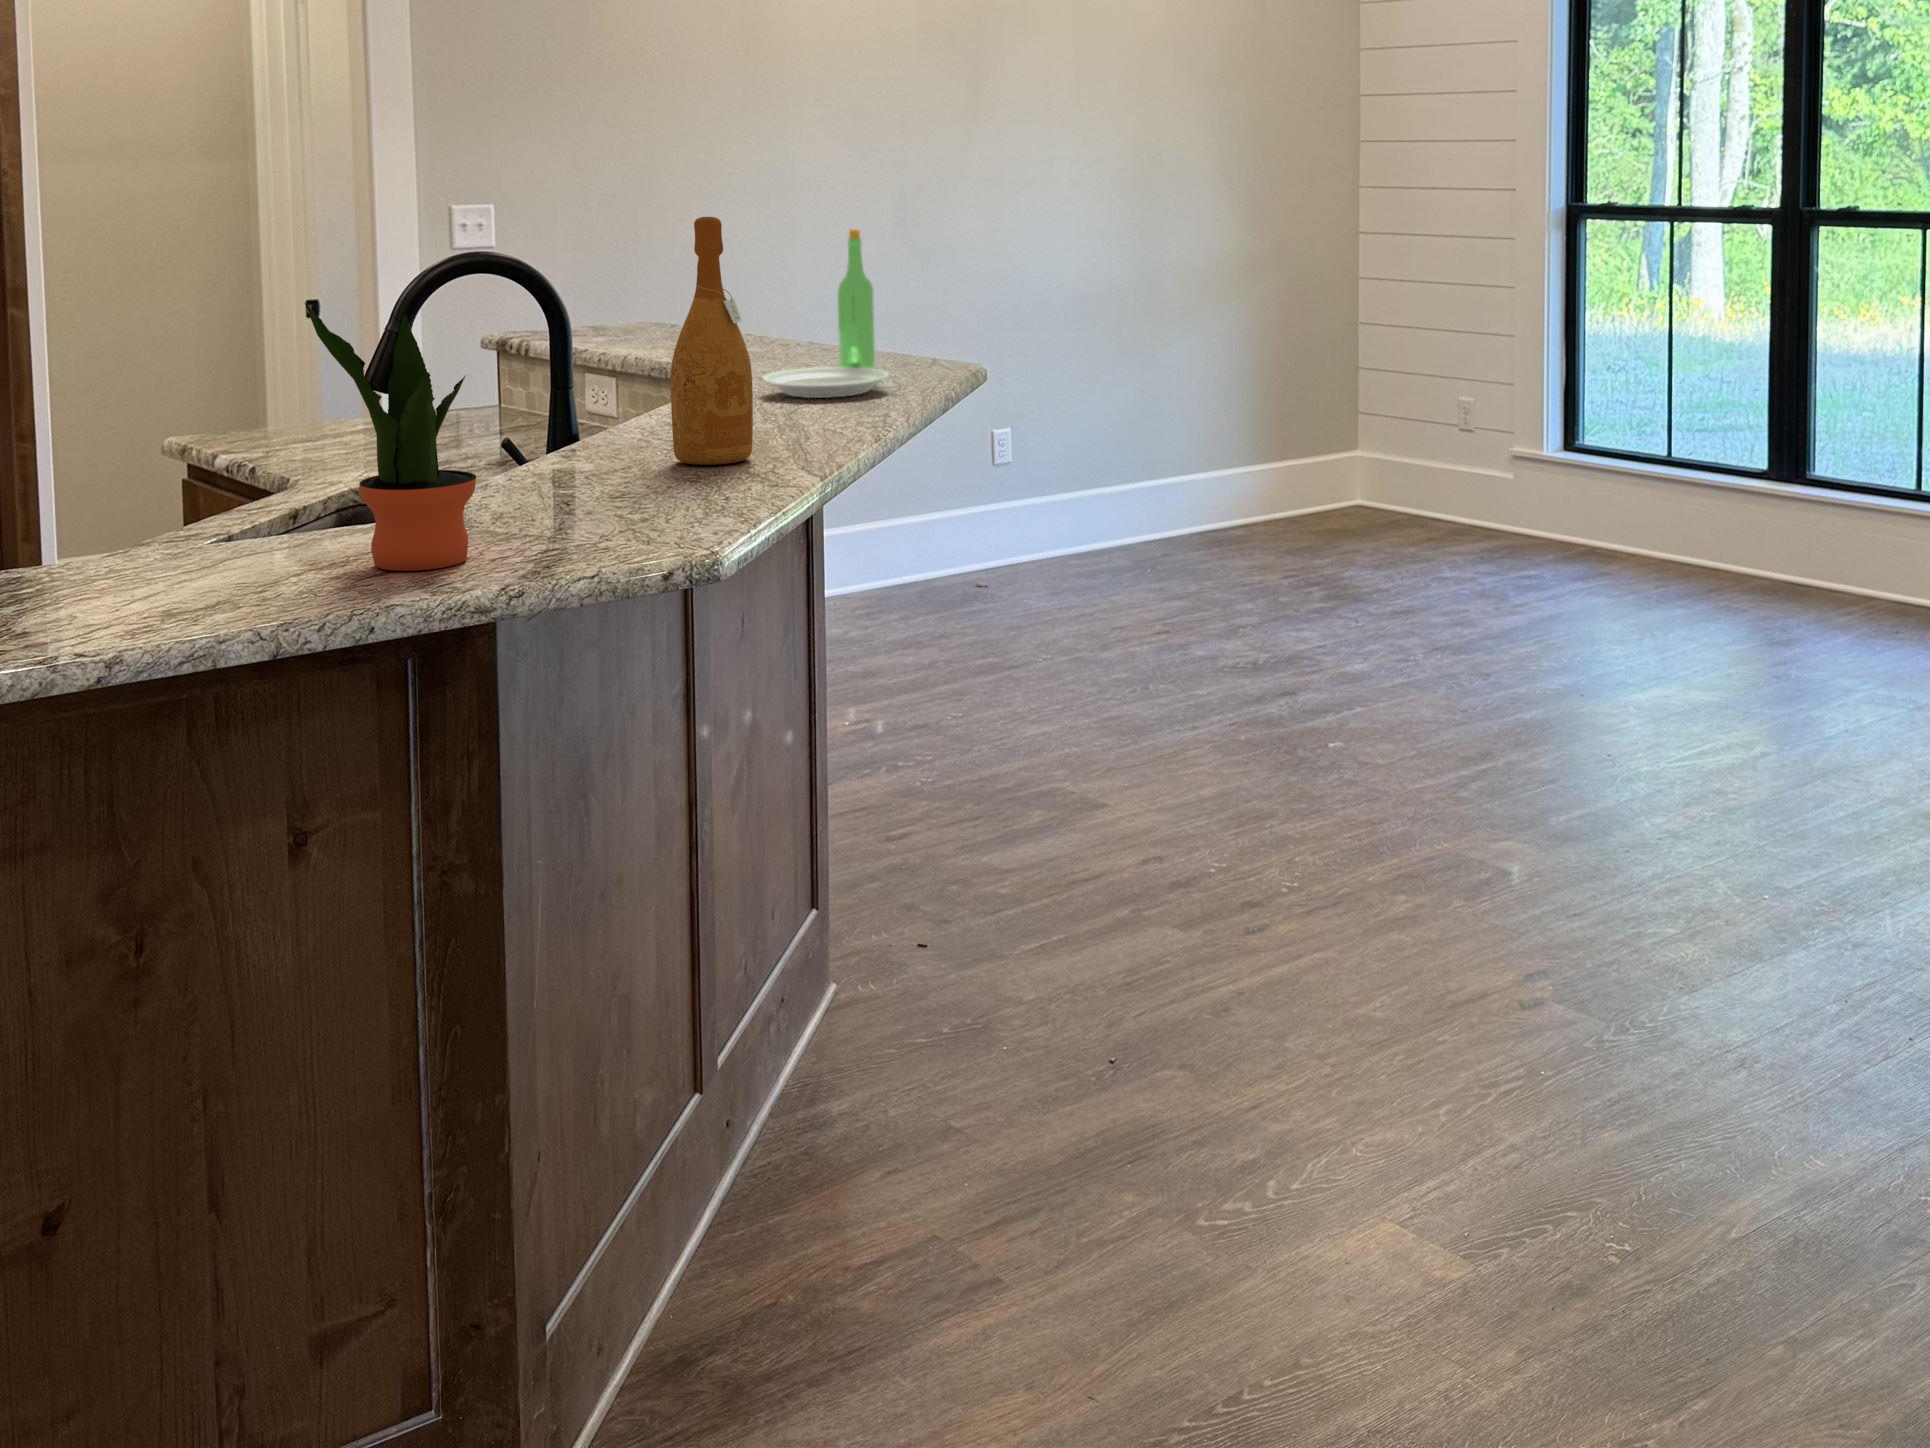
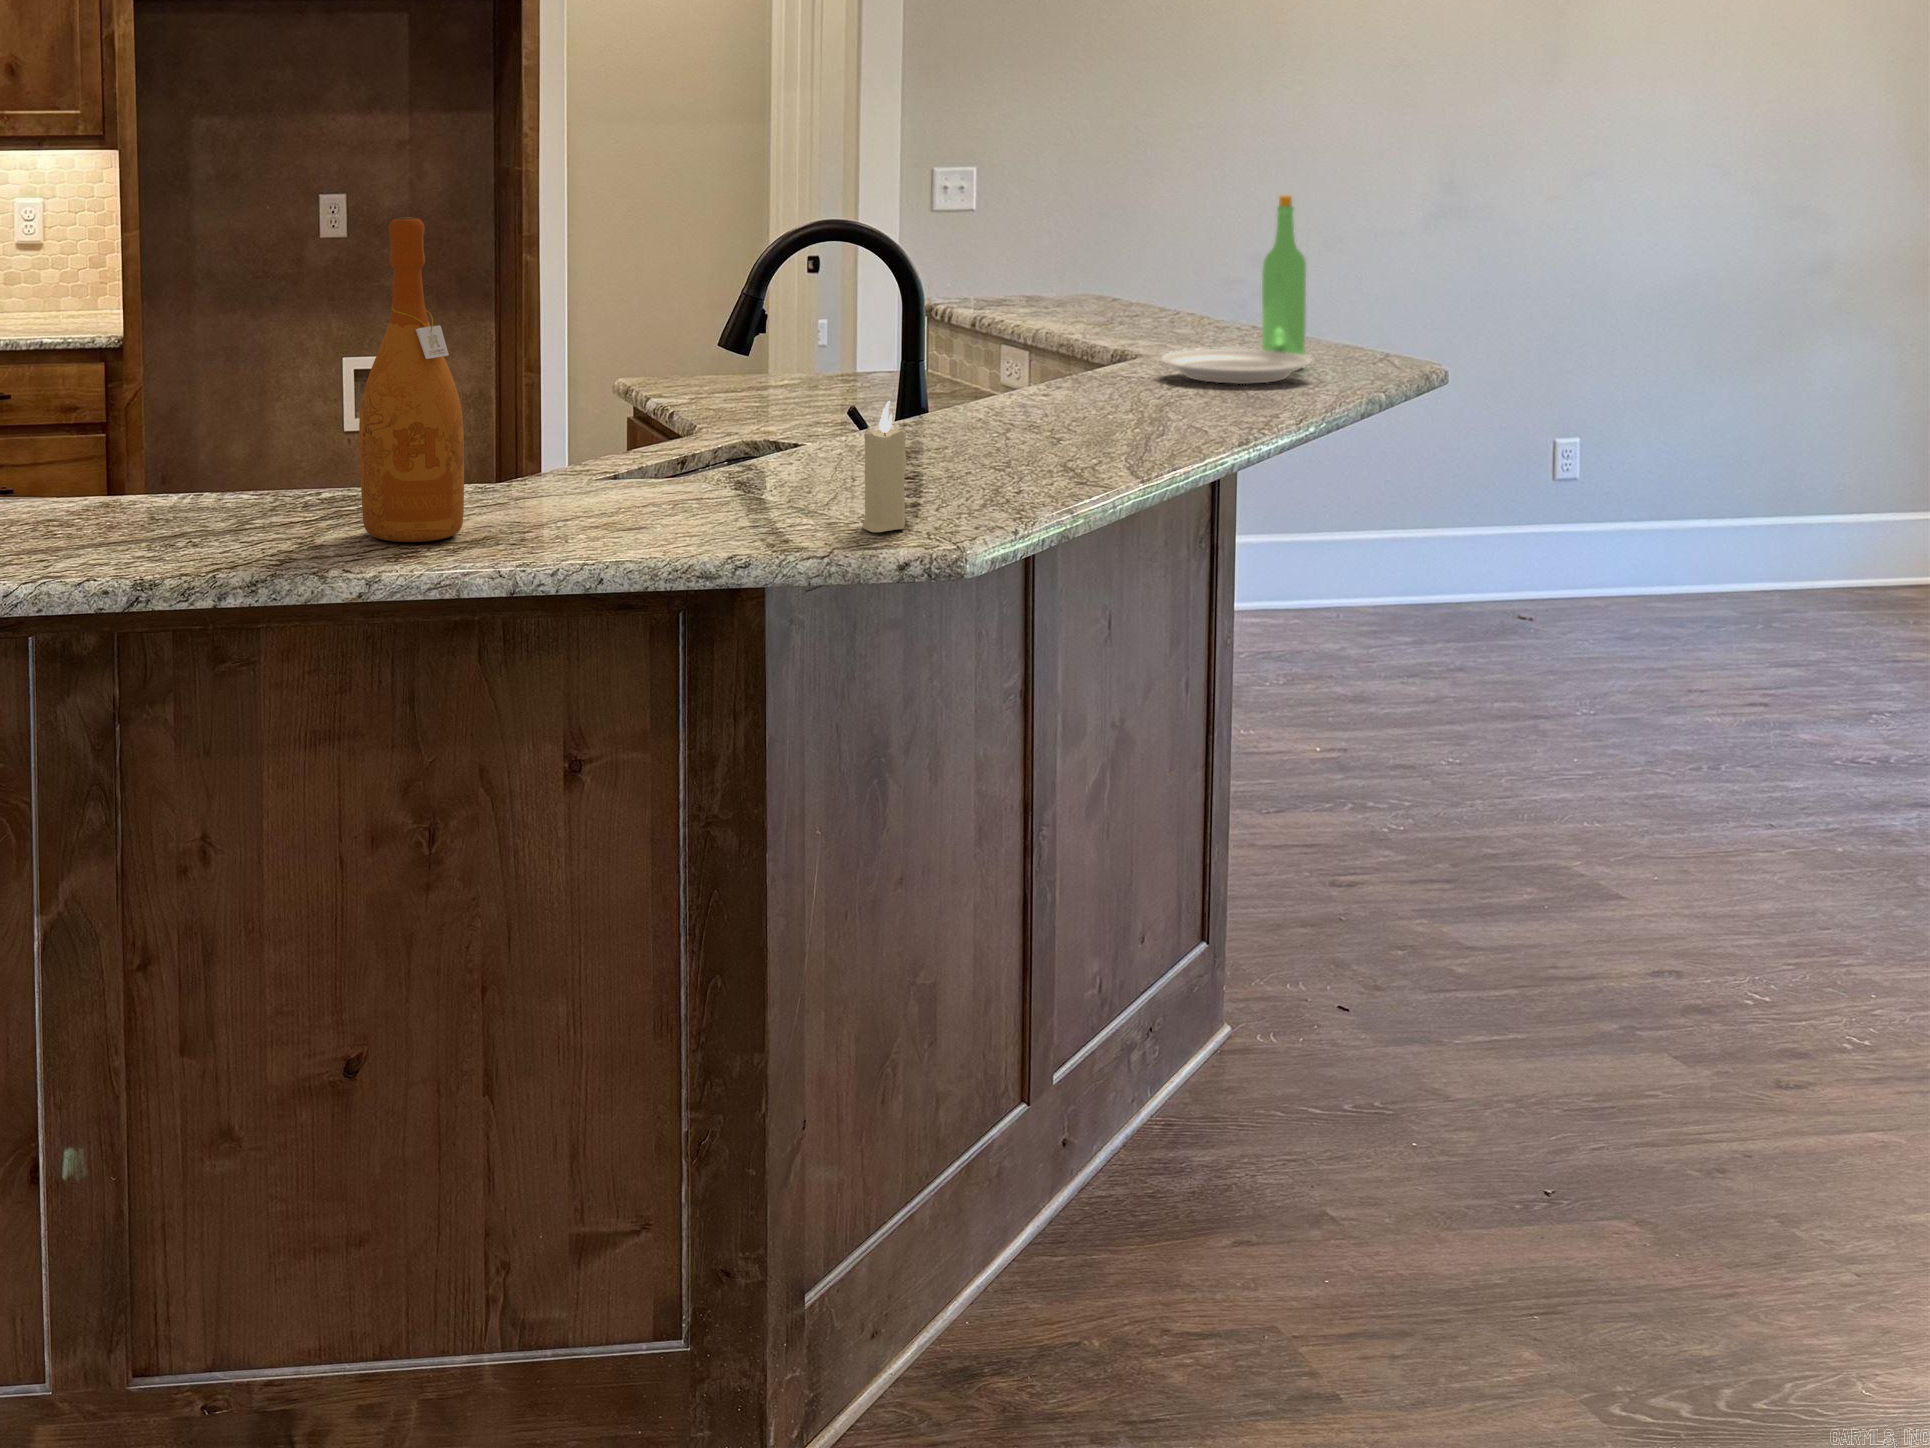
wine bottle: present [671,217,753,465] -> present [359,217,464,542]
potted plant: present [305,303,476,571] -> none [575,262,730,529]
candle: none [609,423,652,550] -> present [861,401,906,532]

